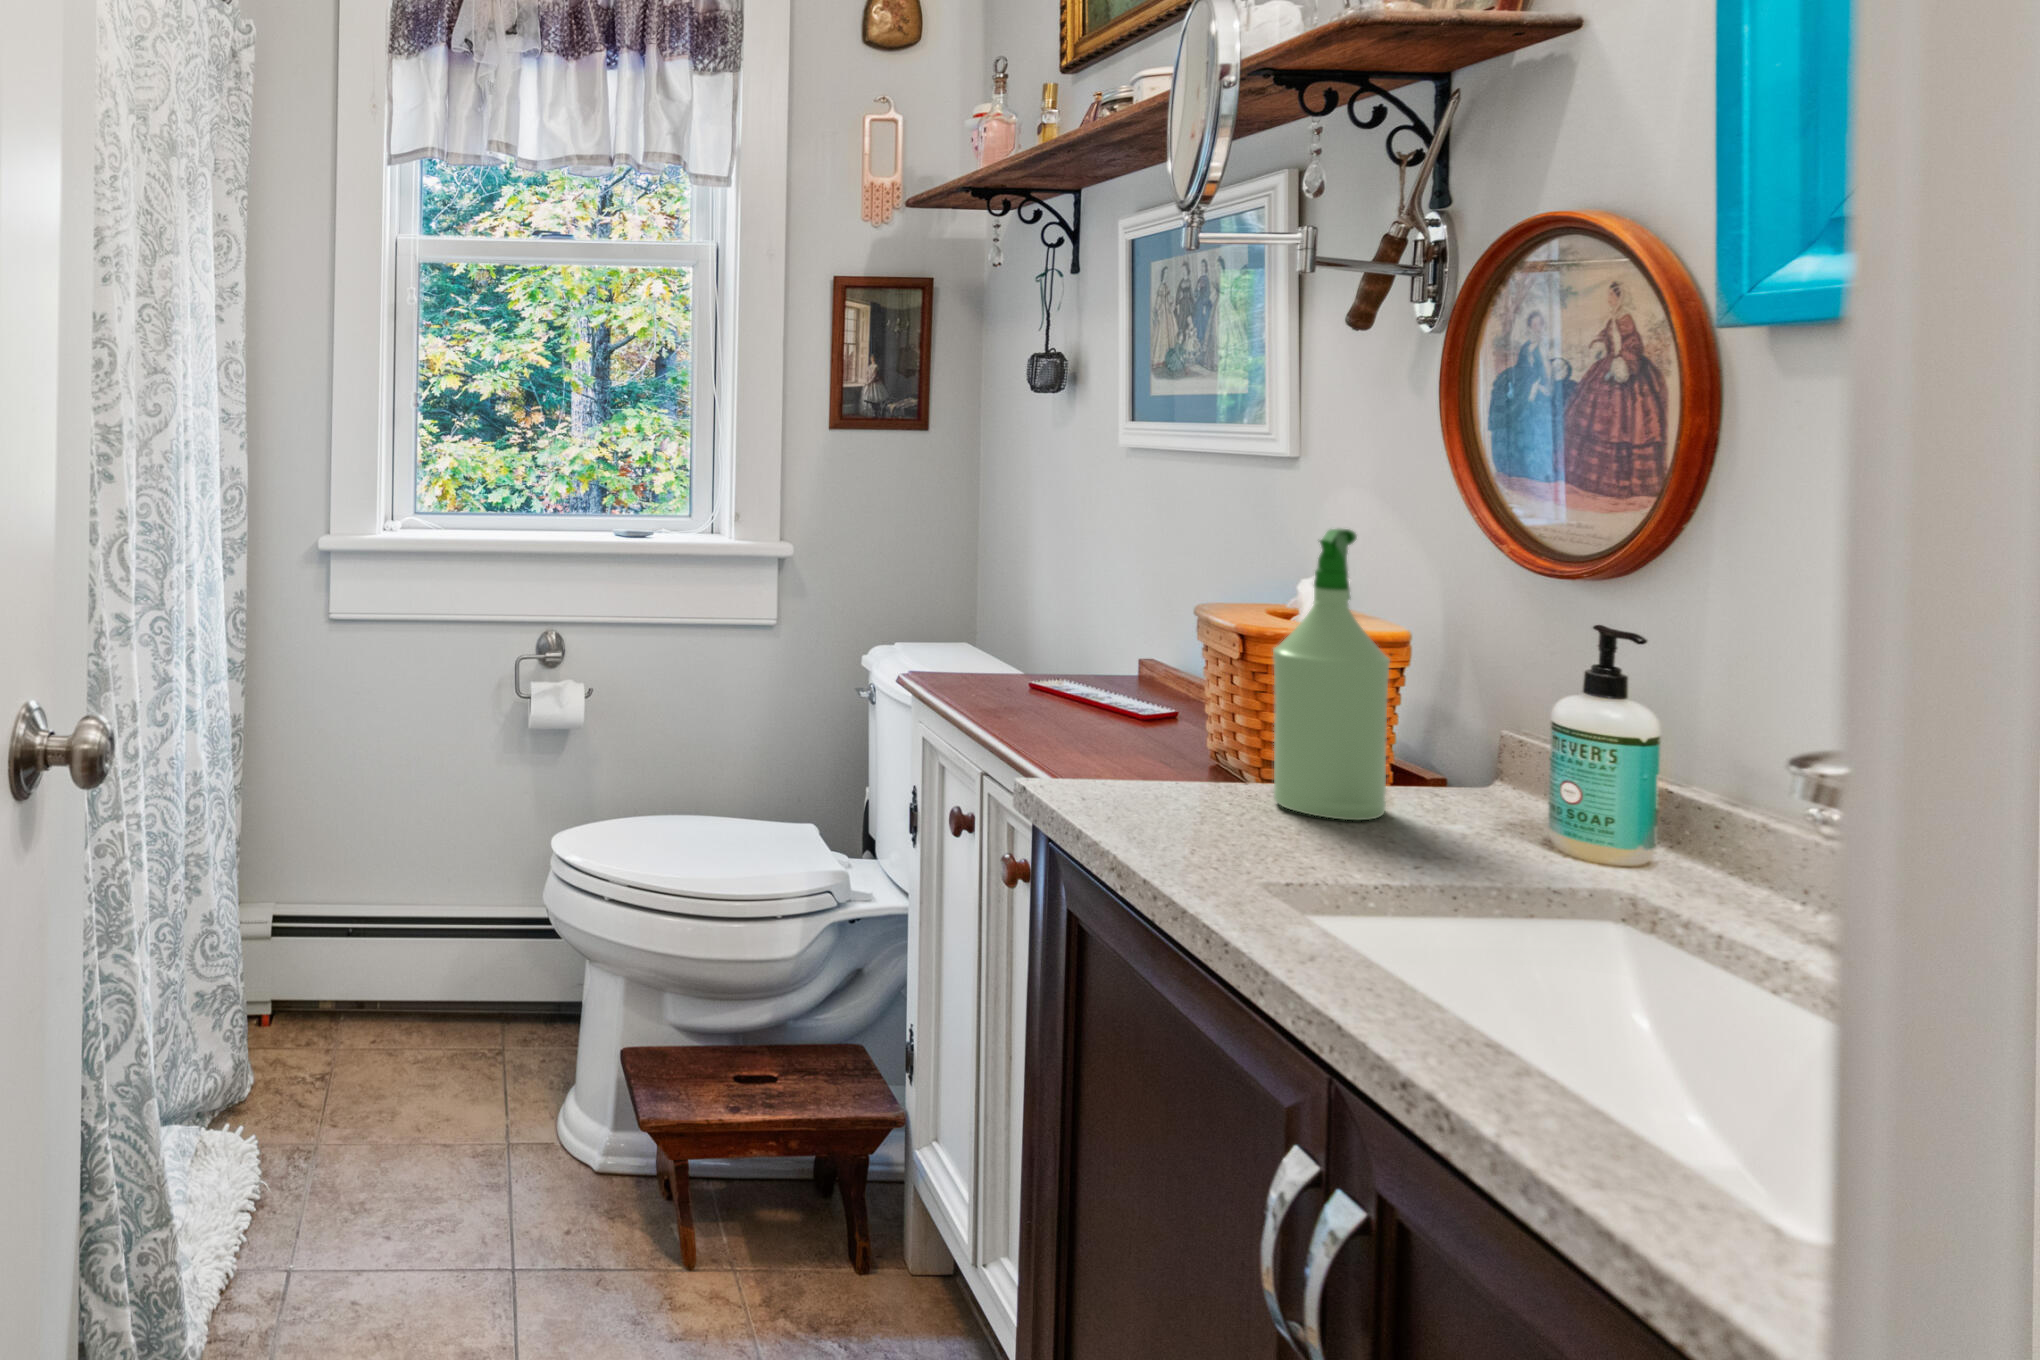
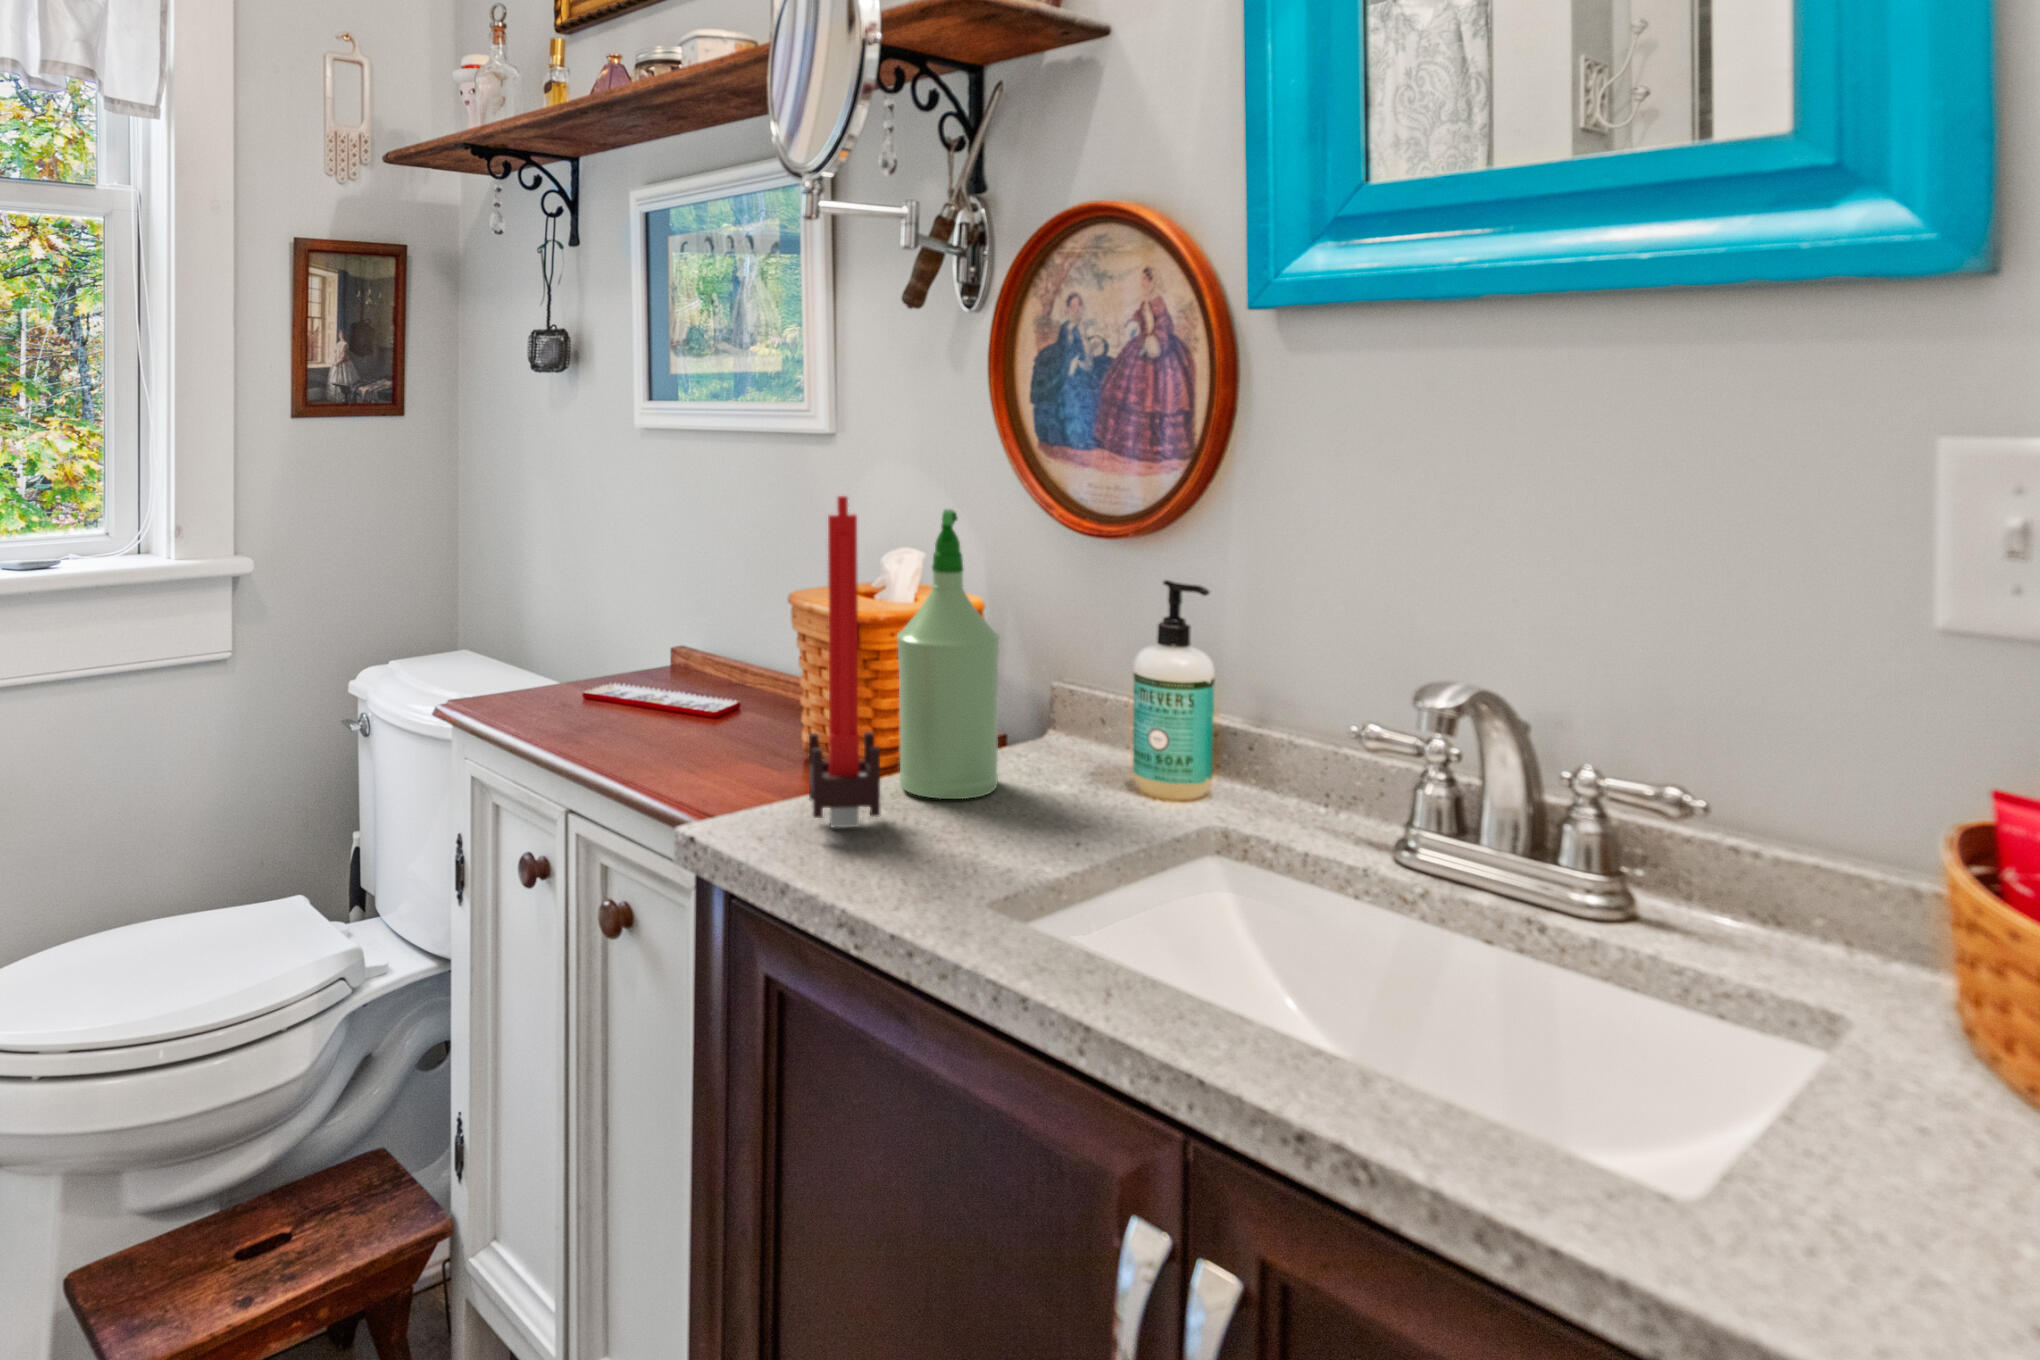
candle: none [1151,500,1228,820] -> present [809,496,880,827]

